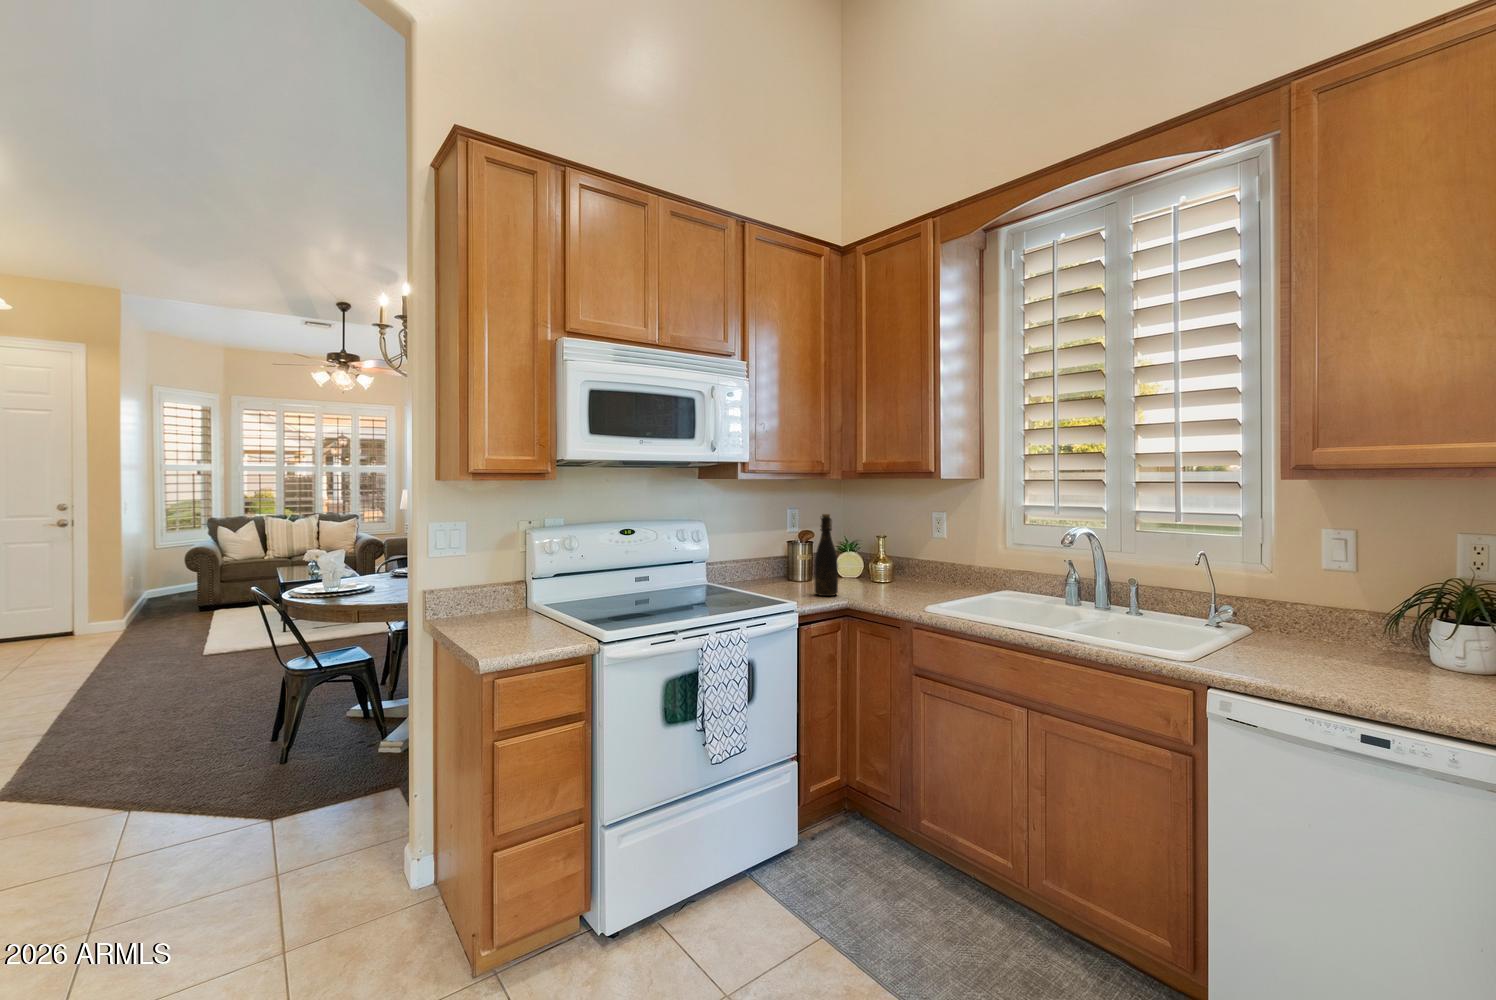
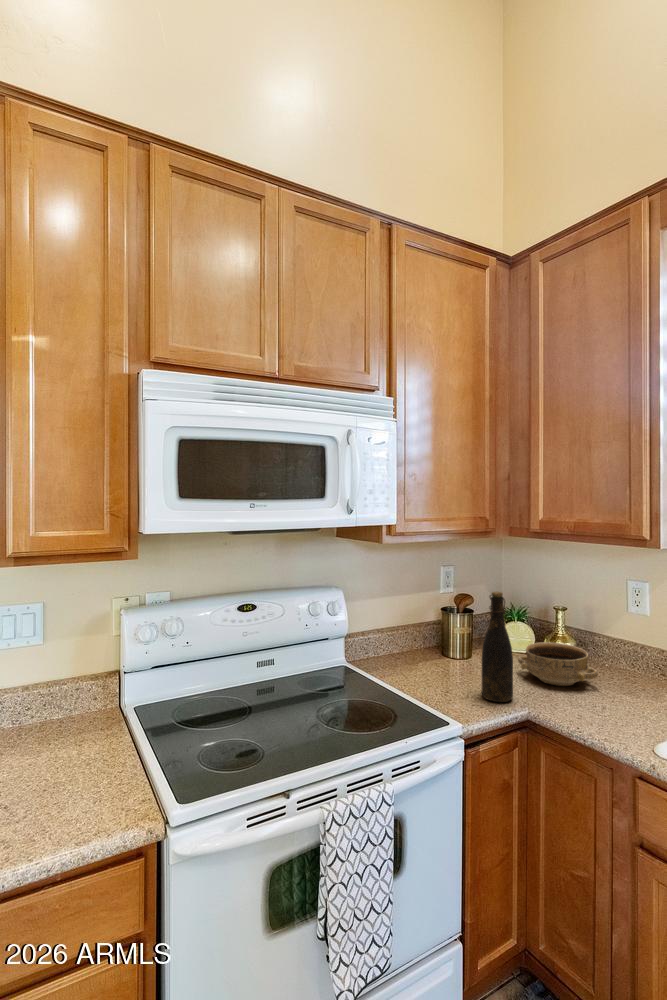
ceramic bowl: none [846,562,904,590] -> present [518,642,598,686]

